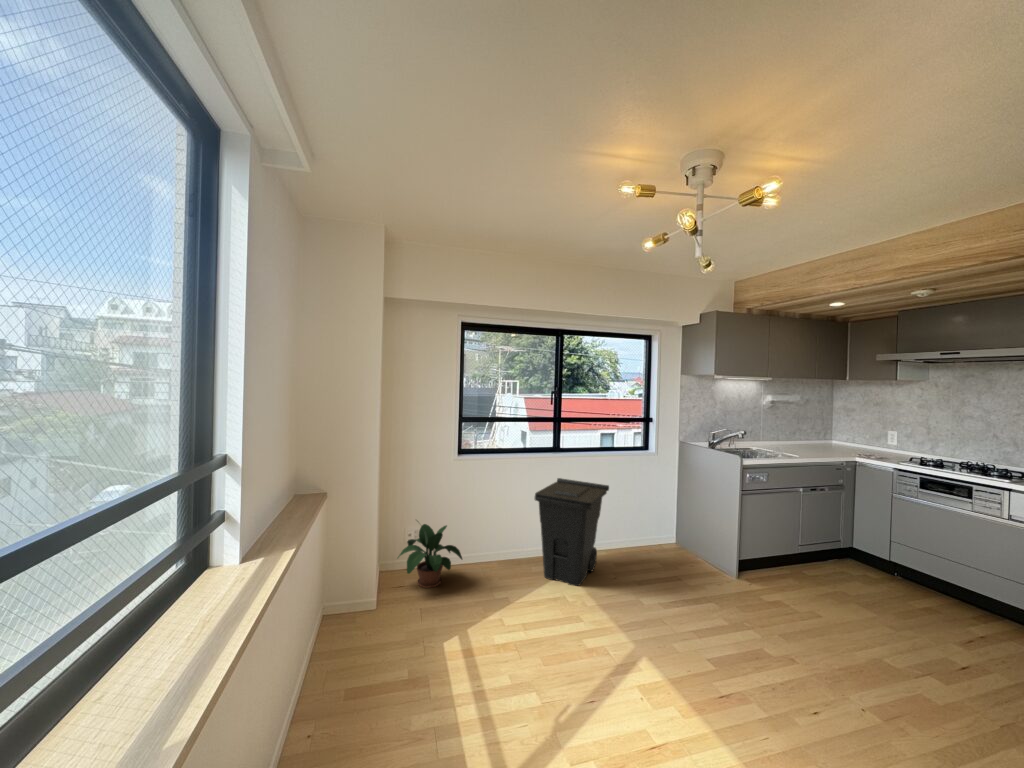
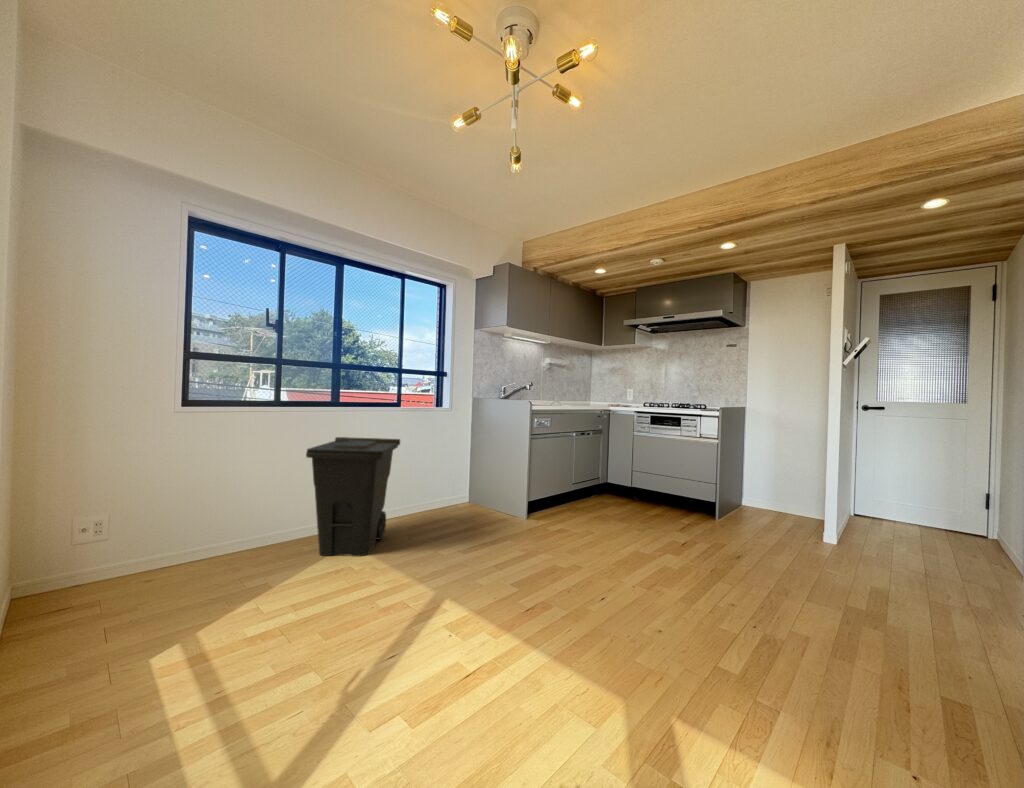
potted plant: present [398,524,462,588] -> none [52,497,189,603]

